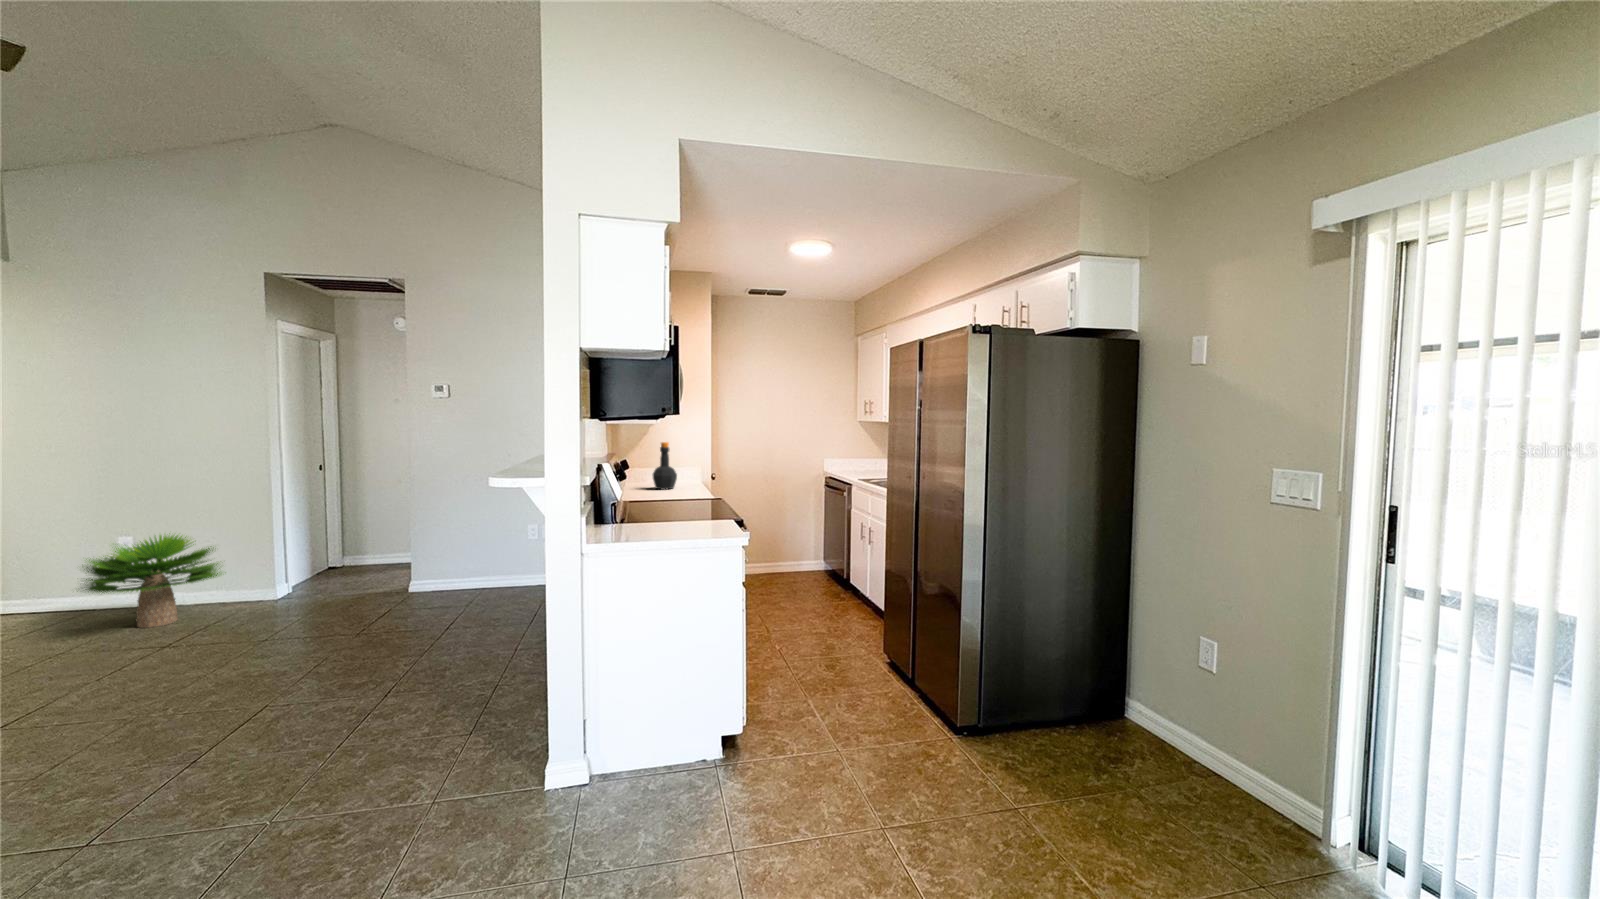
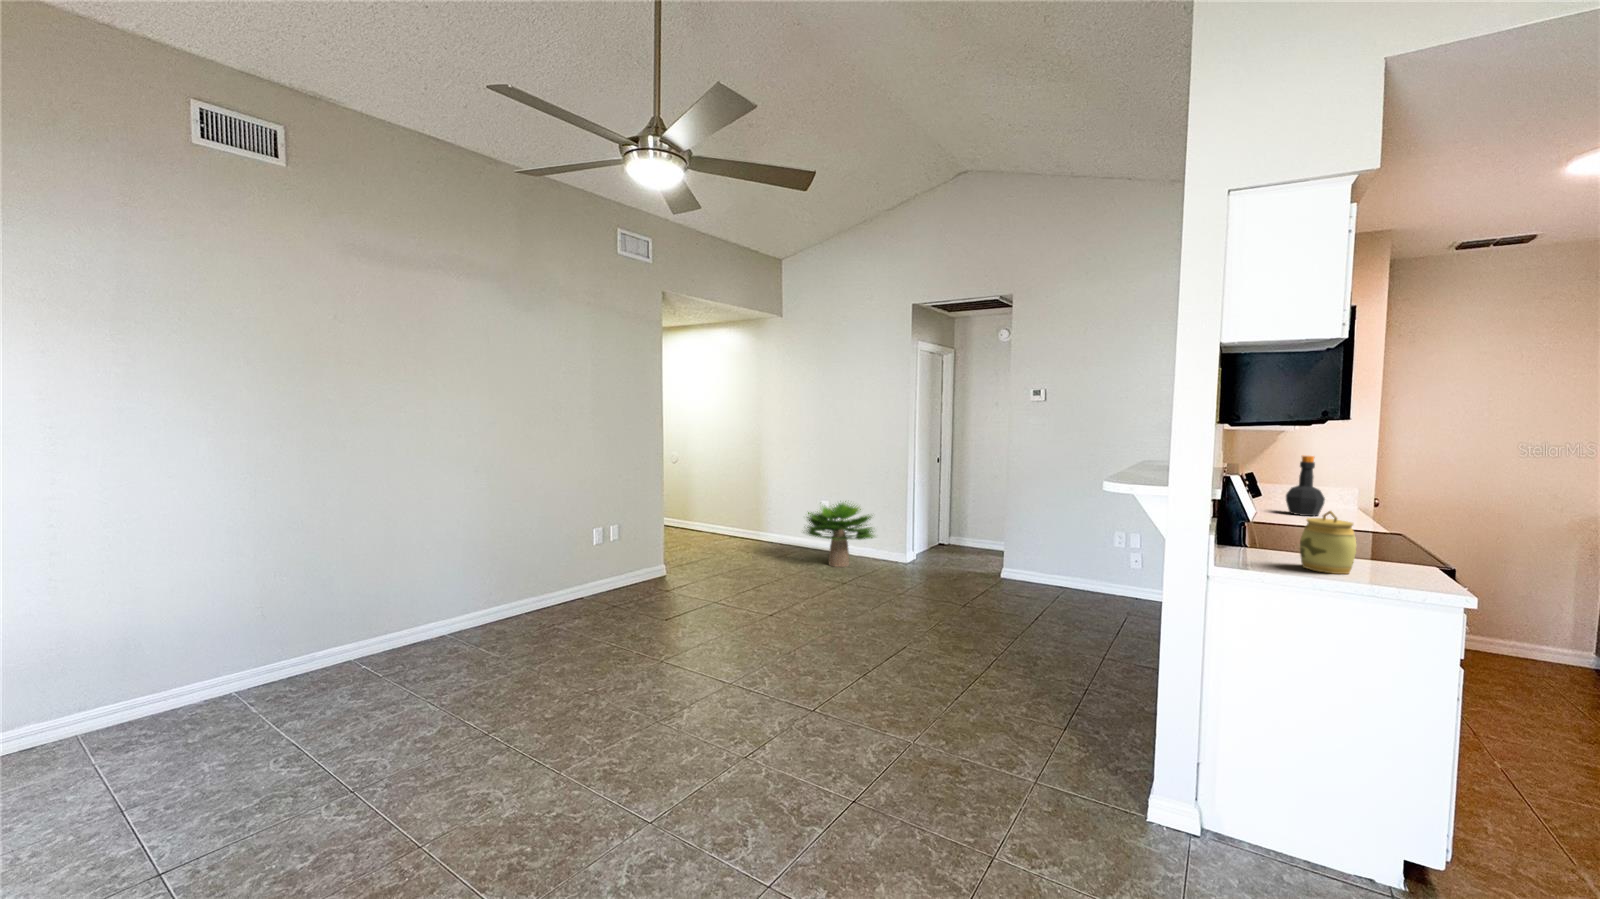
jar: none [645,487,681,536] -> present [1300,511,1356,574]

